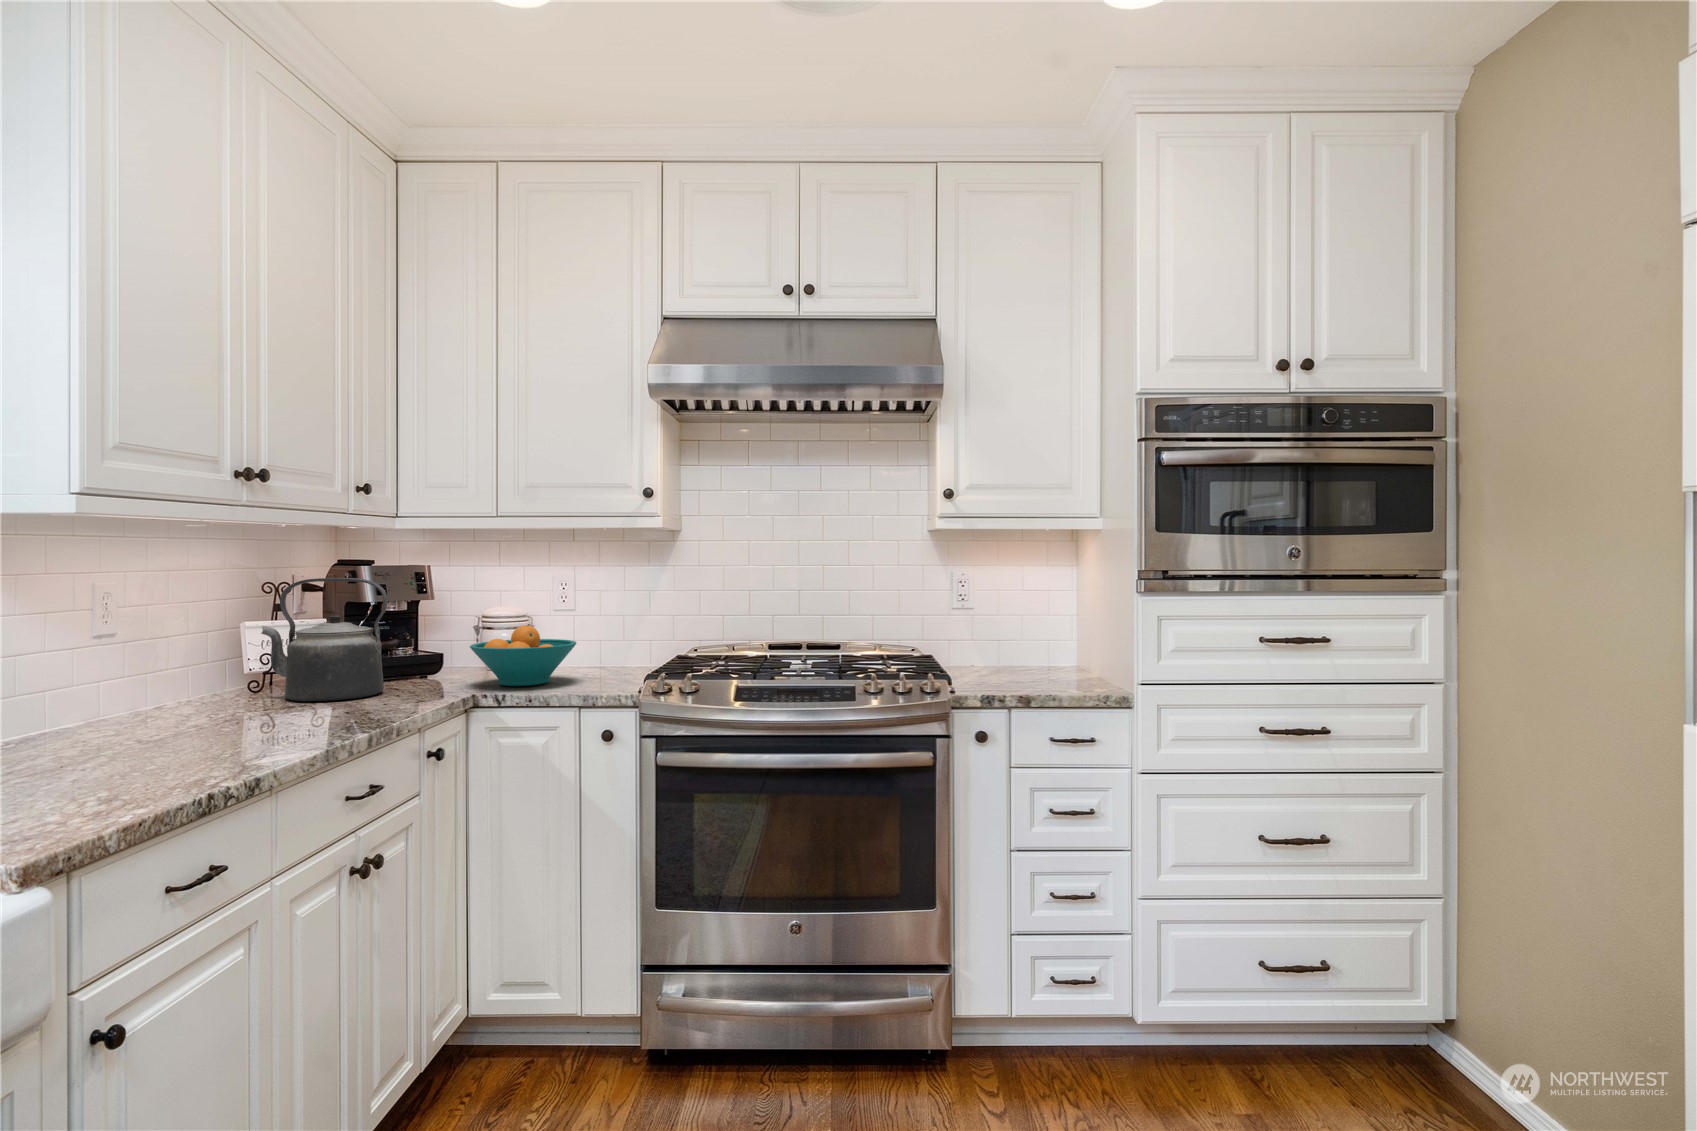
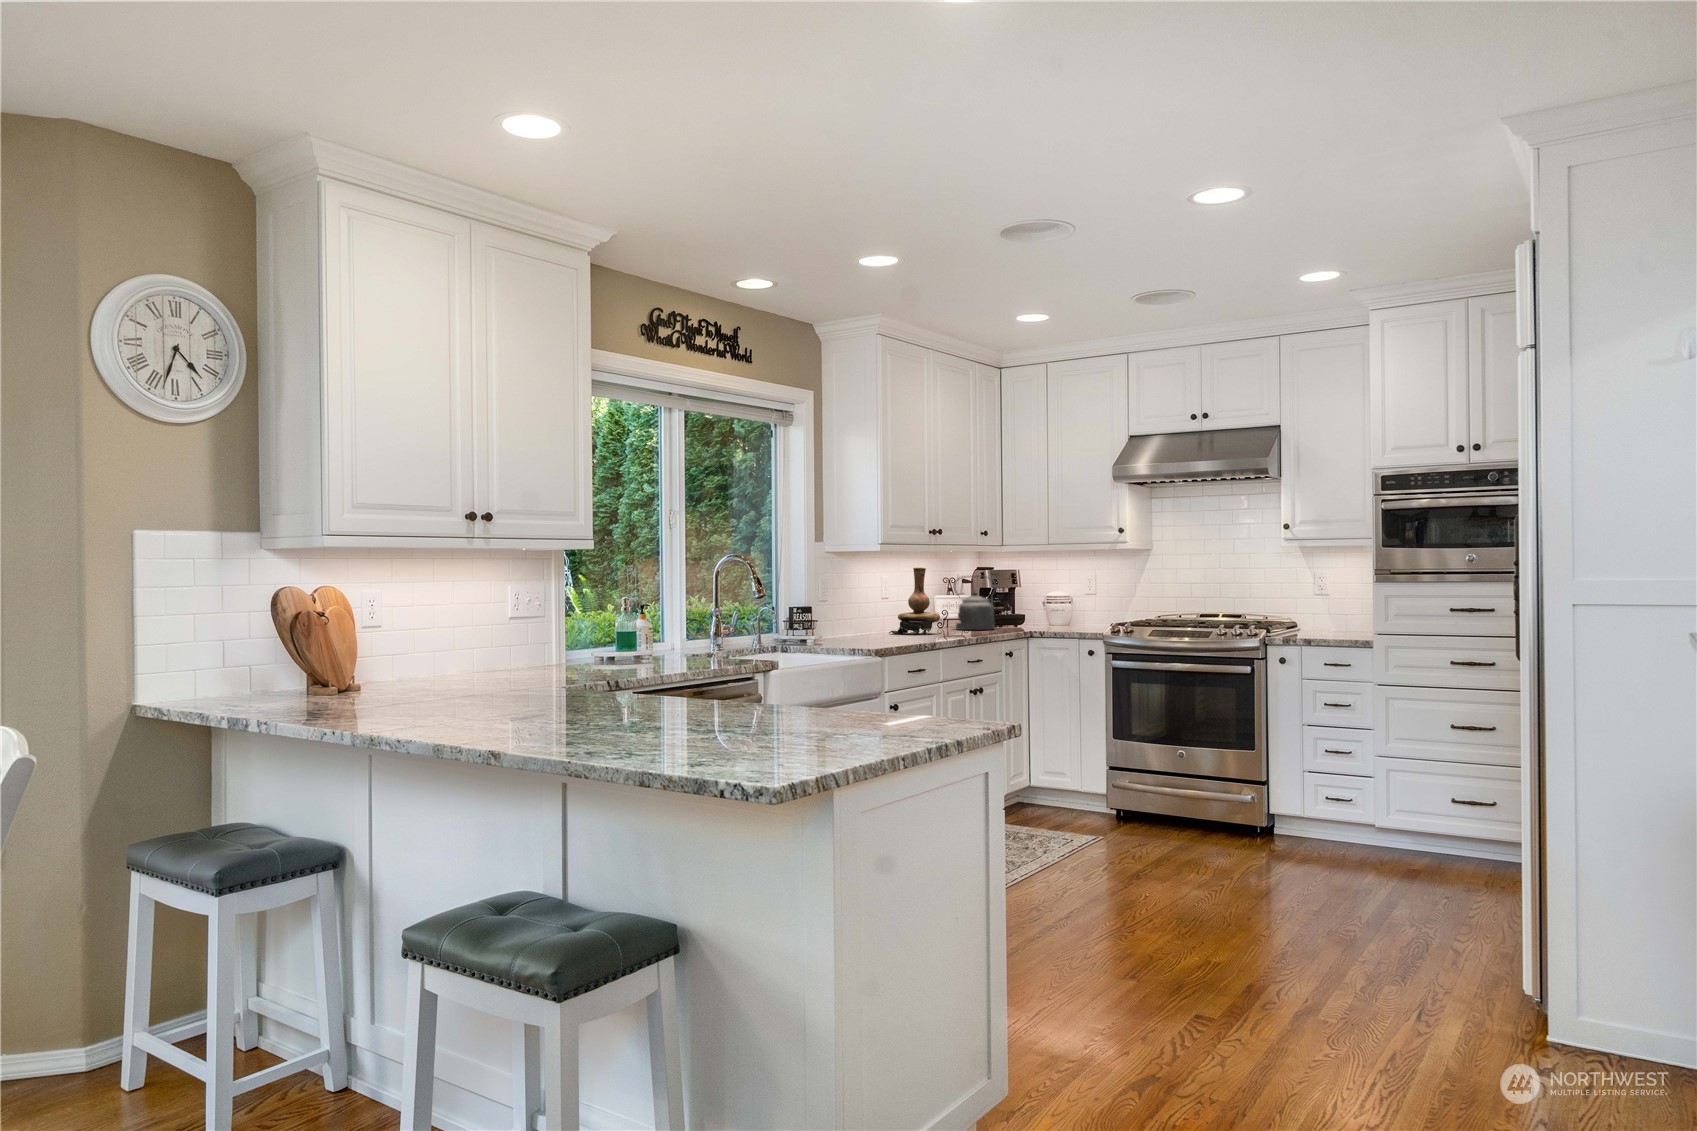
vase: none [63,560,236,745] -> present [889,568,940,634]
fruit bowl: present [470,625,576,686] -> none [1032,600,1084,630]

